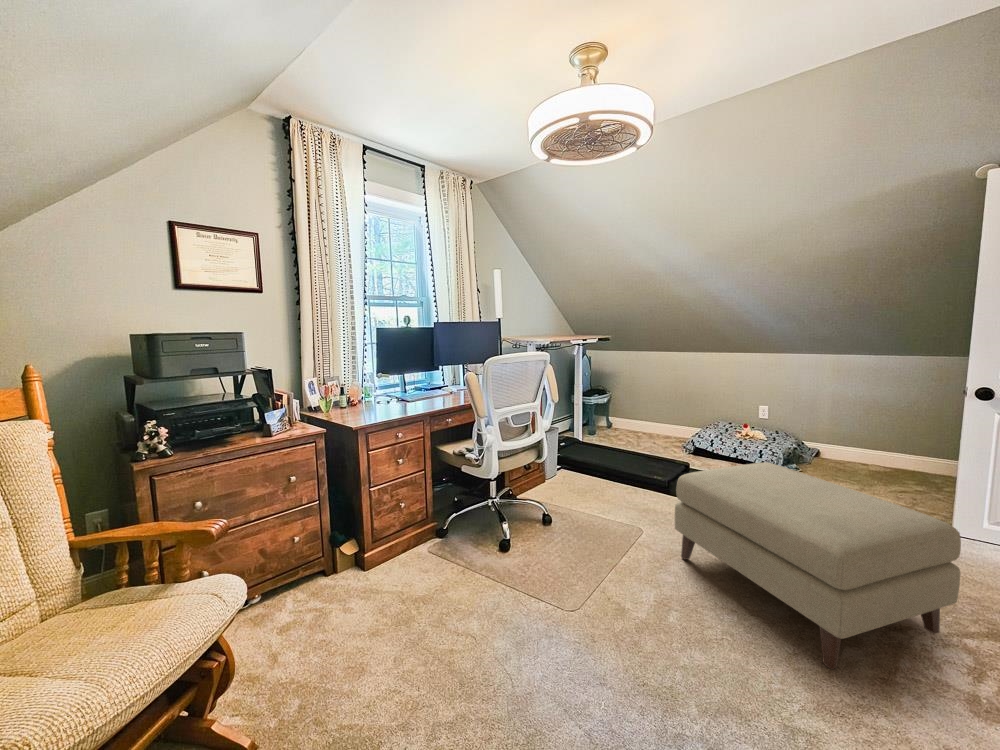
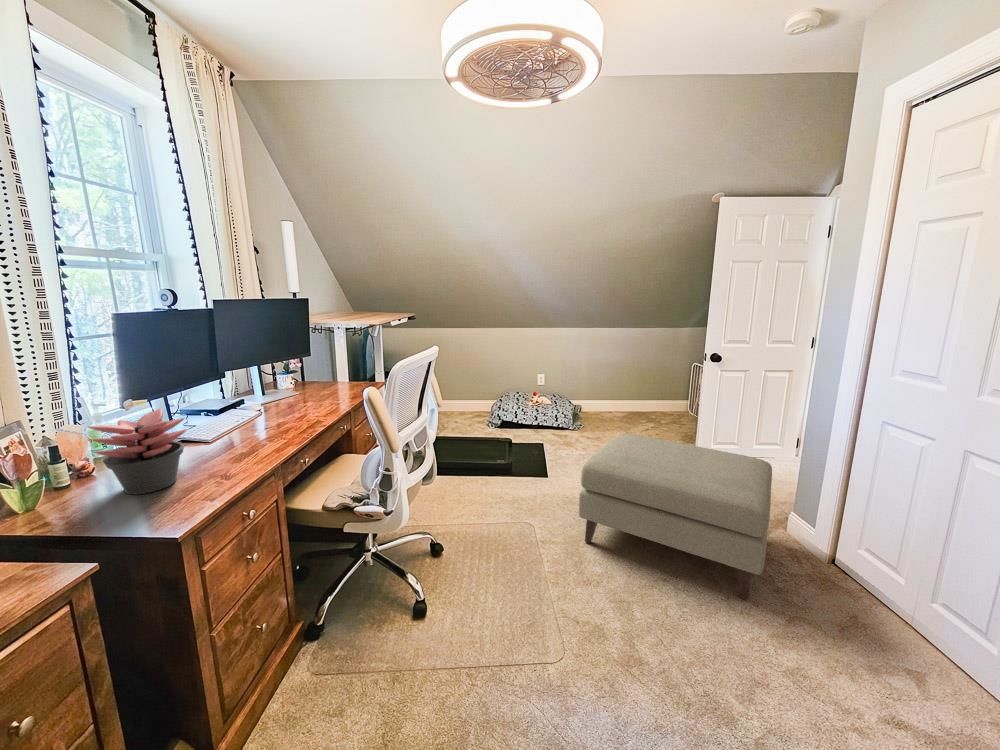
succulent plant: none [348,375,385,414] -> present [88,409,187,494]

